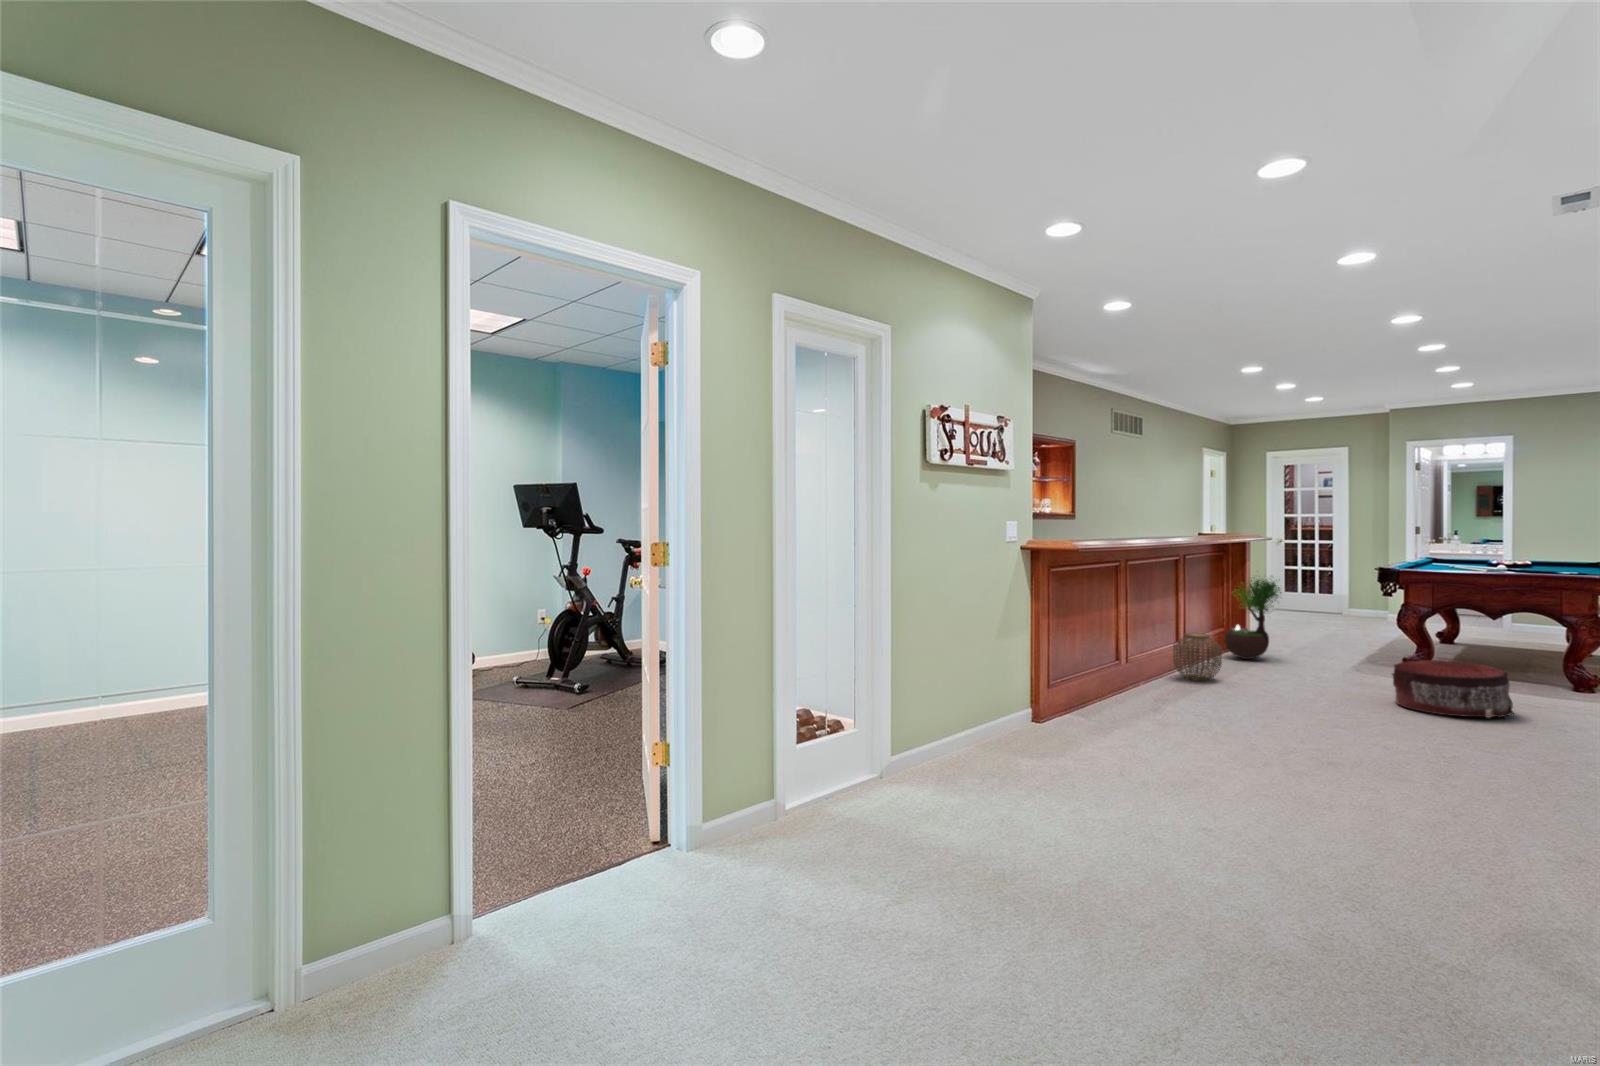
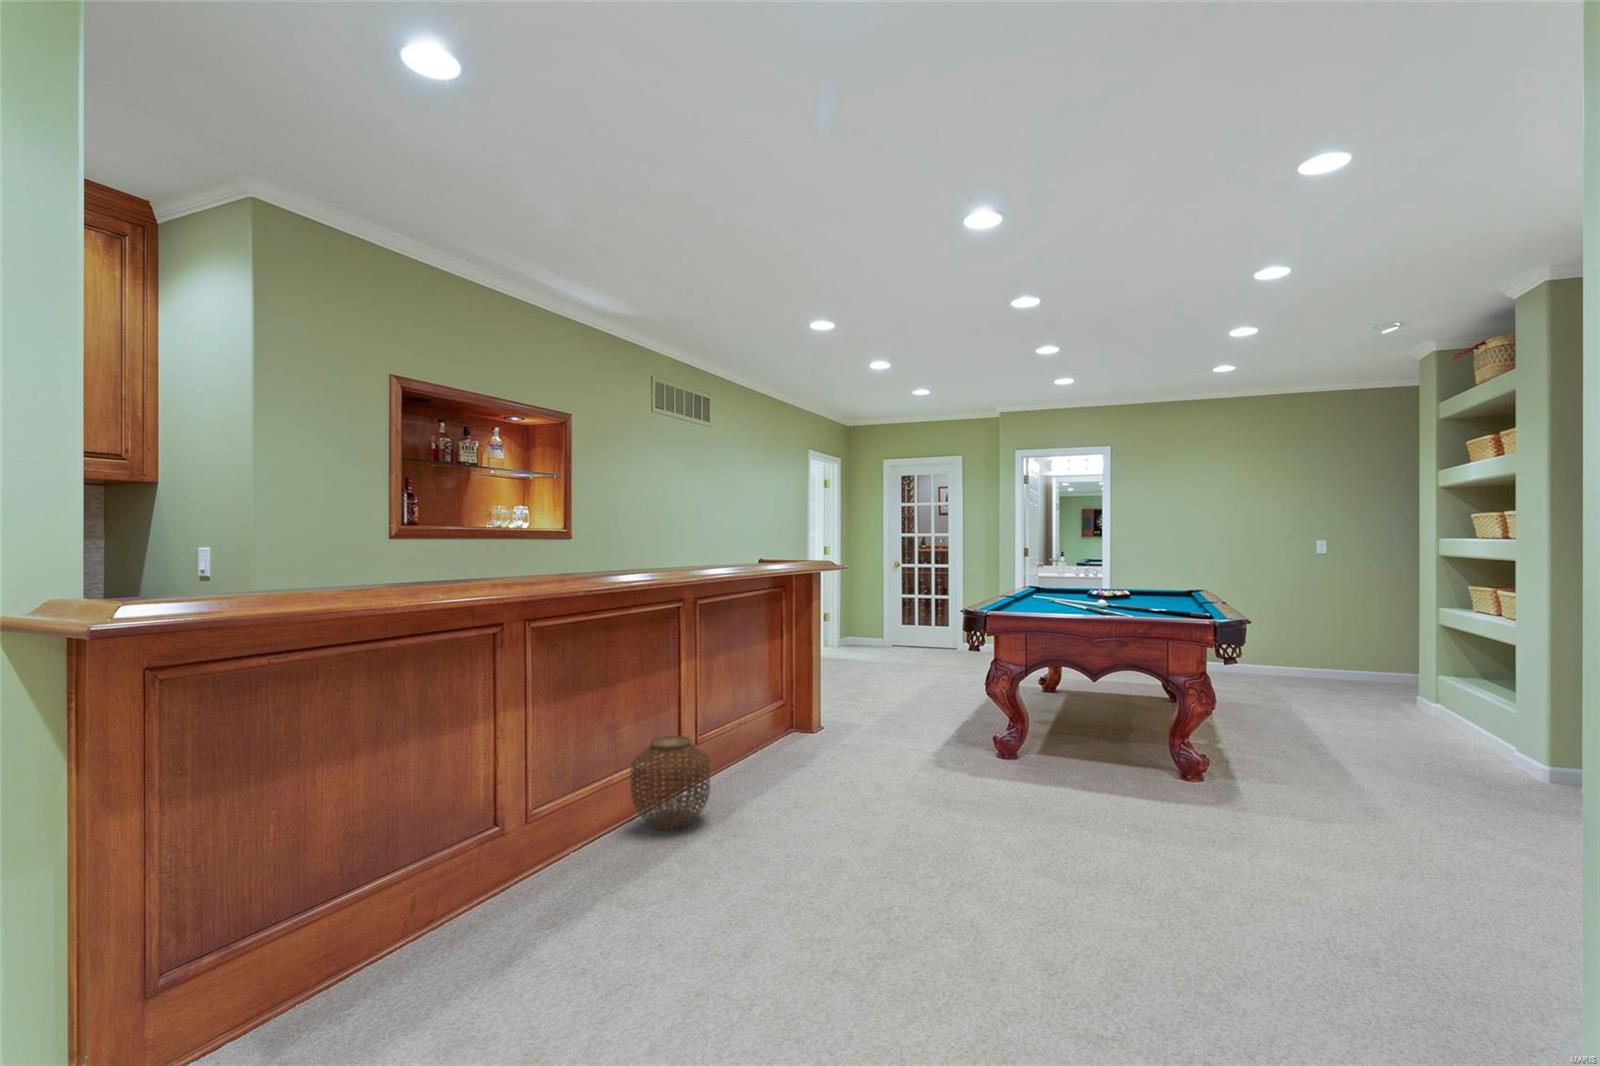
potted tree: present [1225,579,1281,659] -> none [764,615,842,754]
pouf: present [1392,660,1513,718] -> none [951,769,1122,896]

